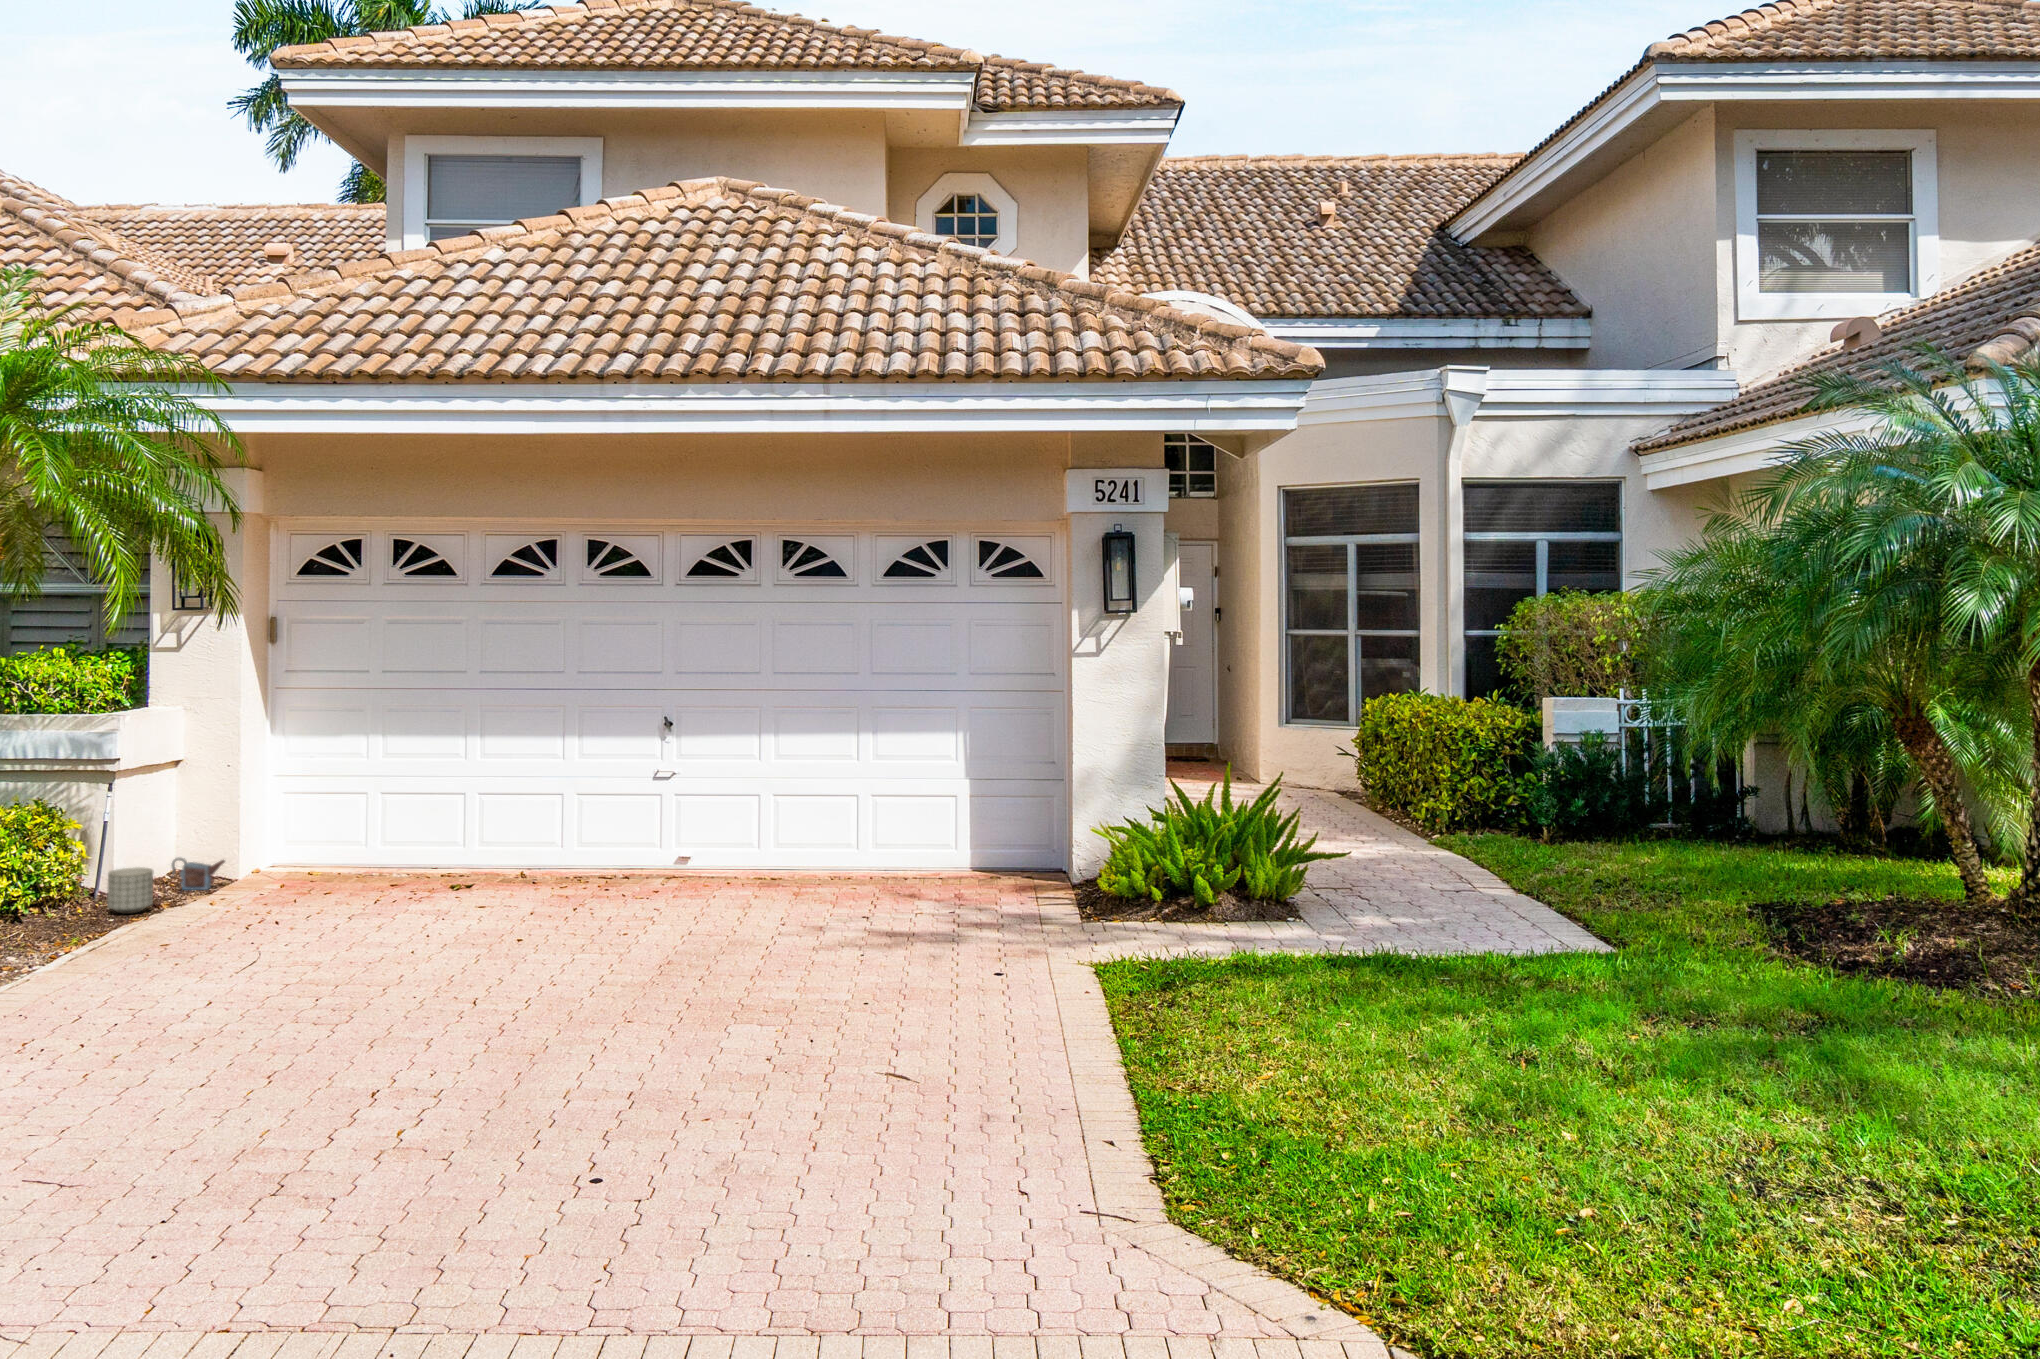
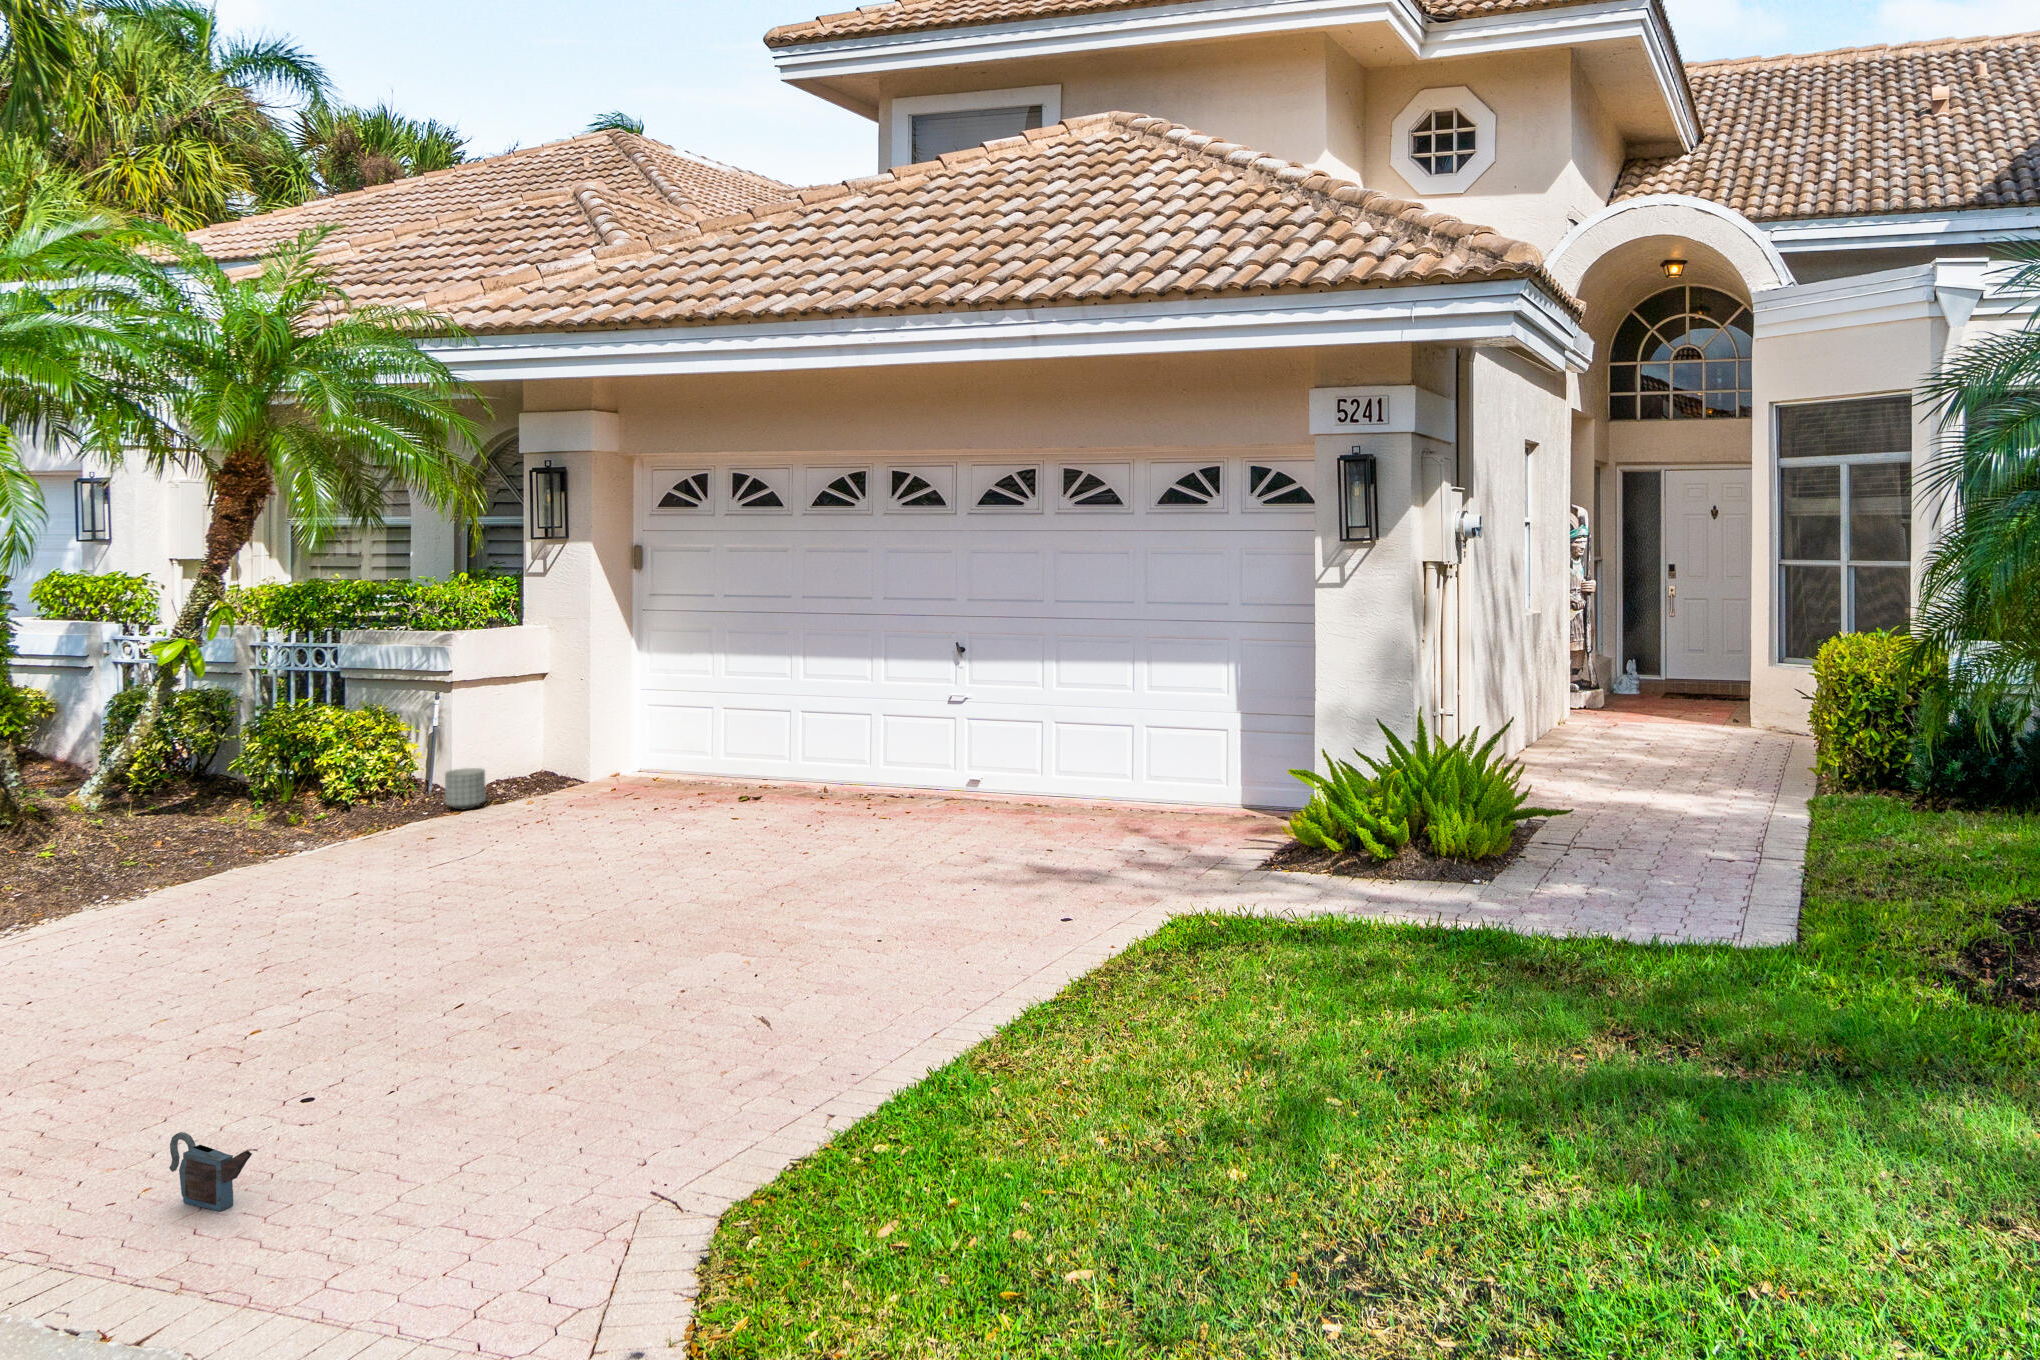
watering can: present [172,857,225,890] -> present [169,1132,252,1211]

